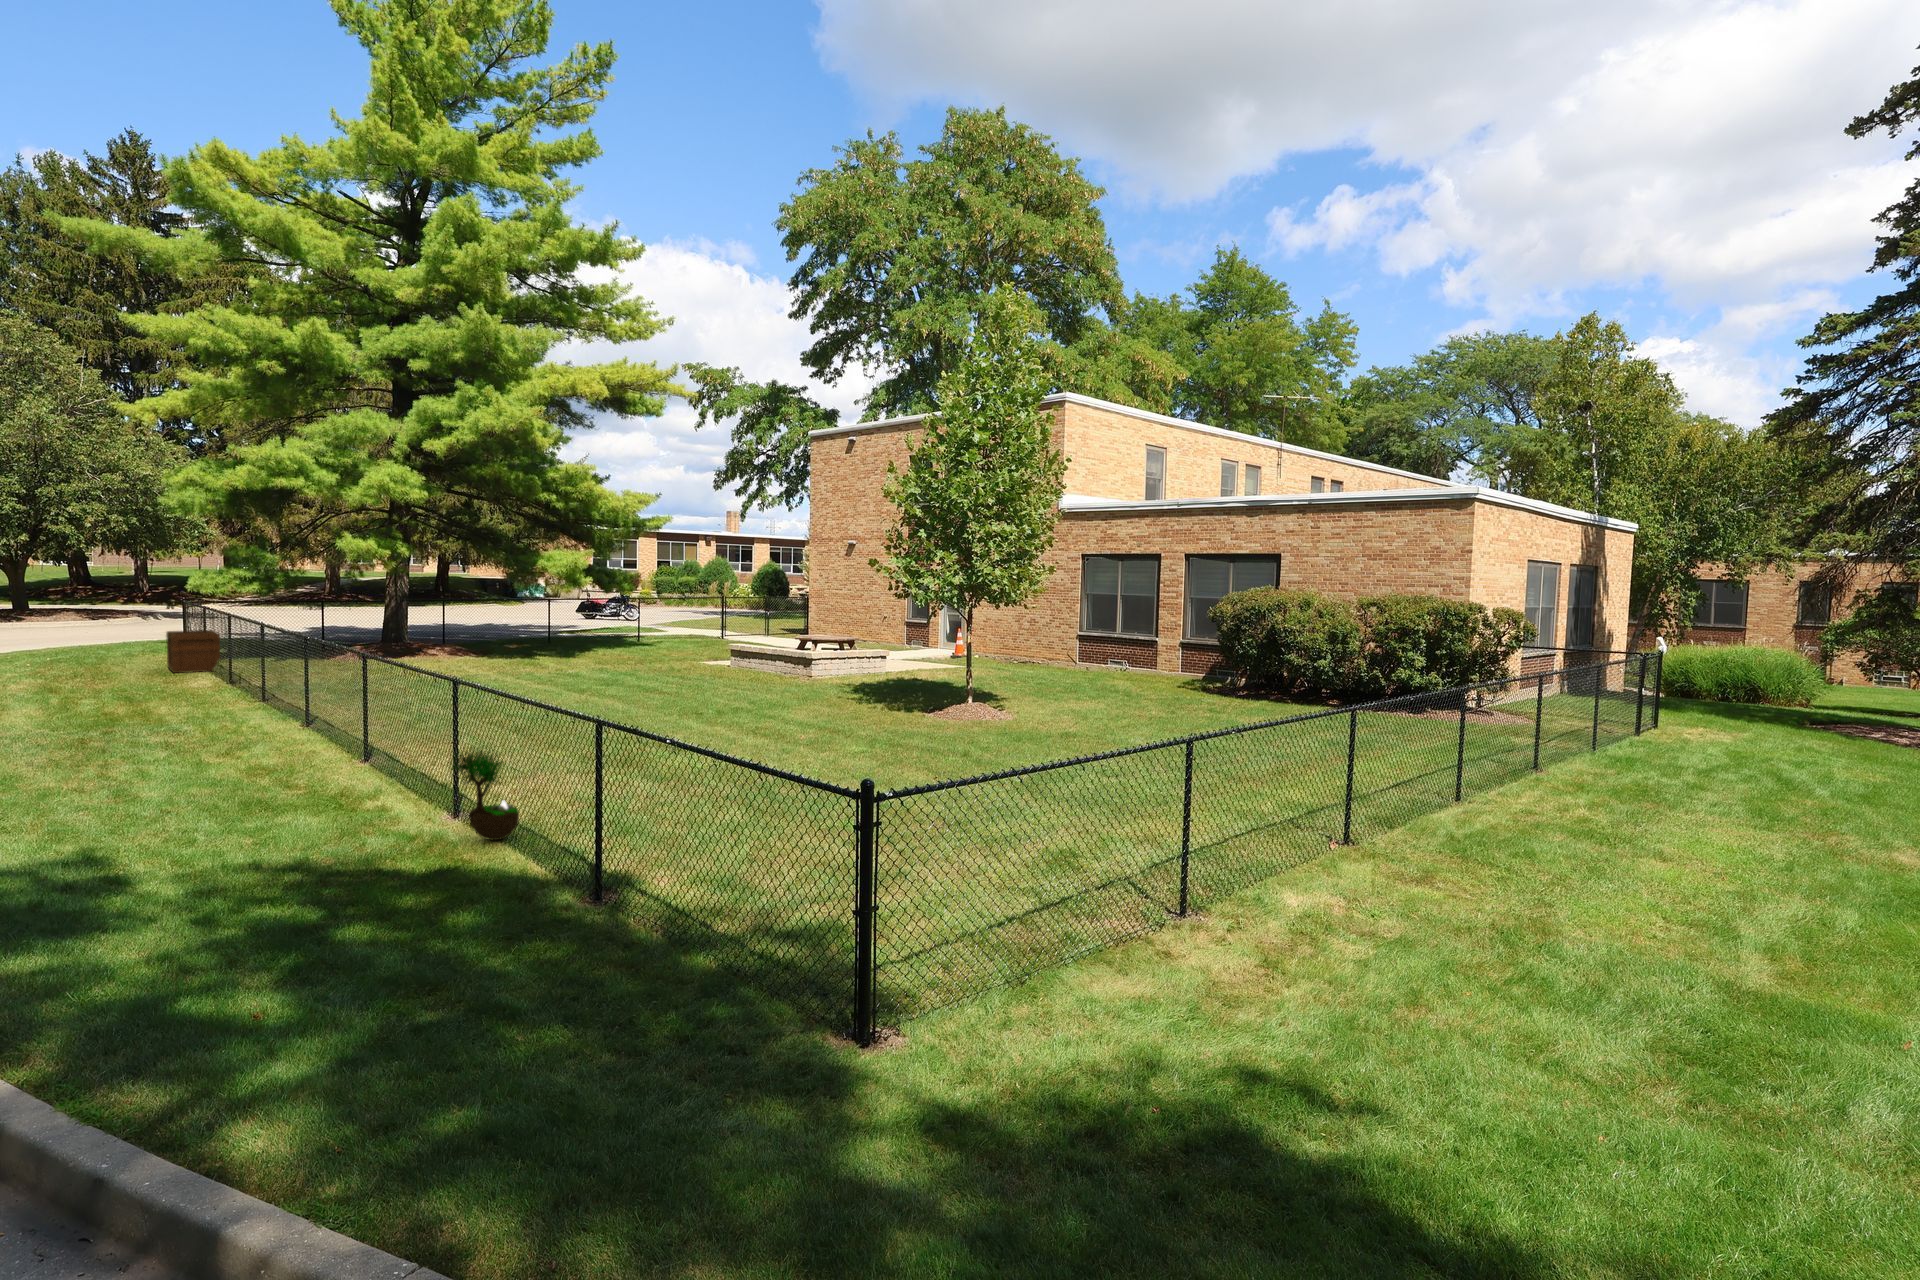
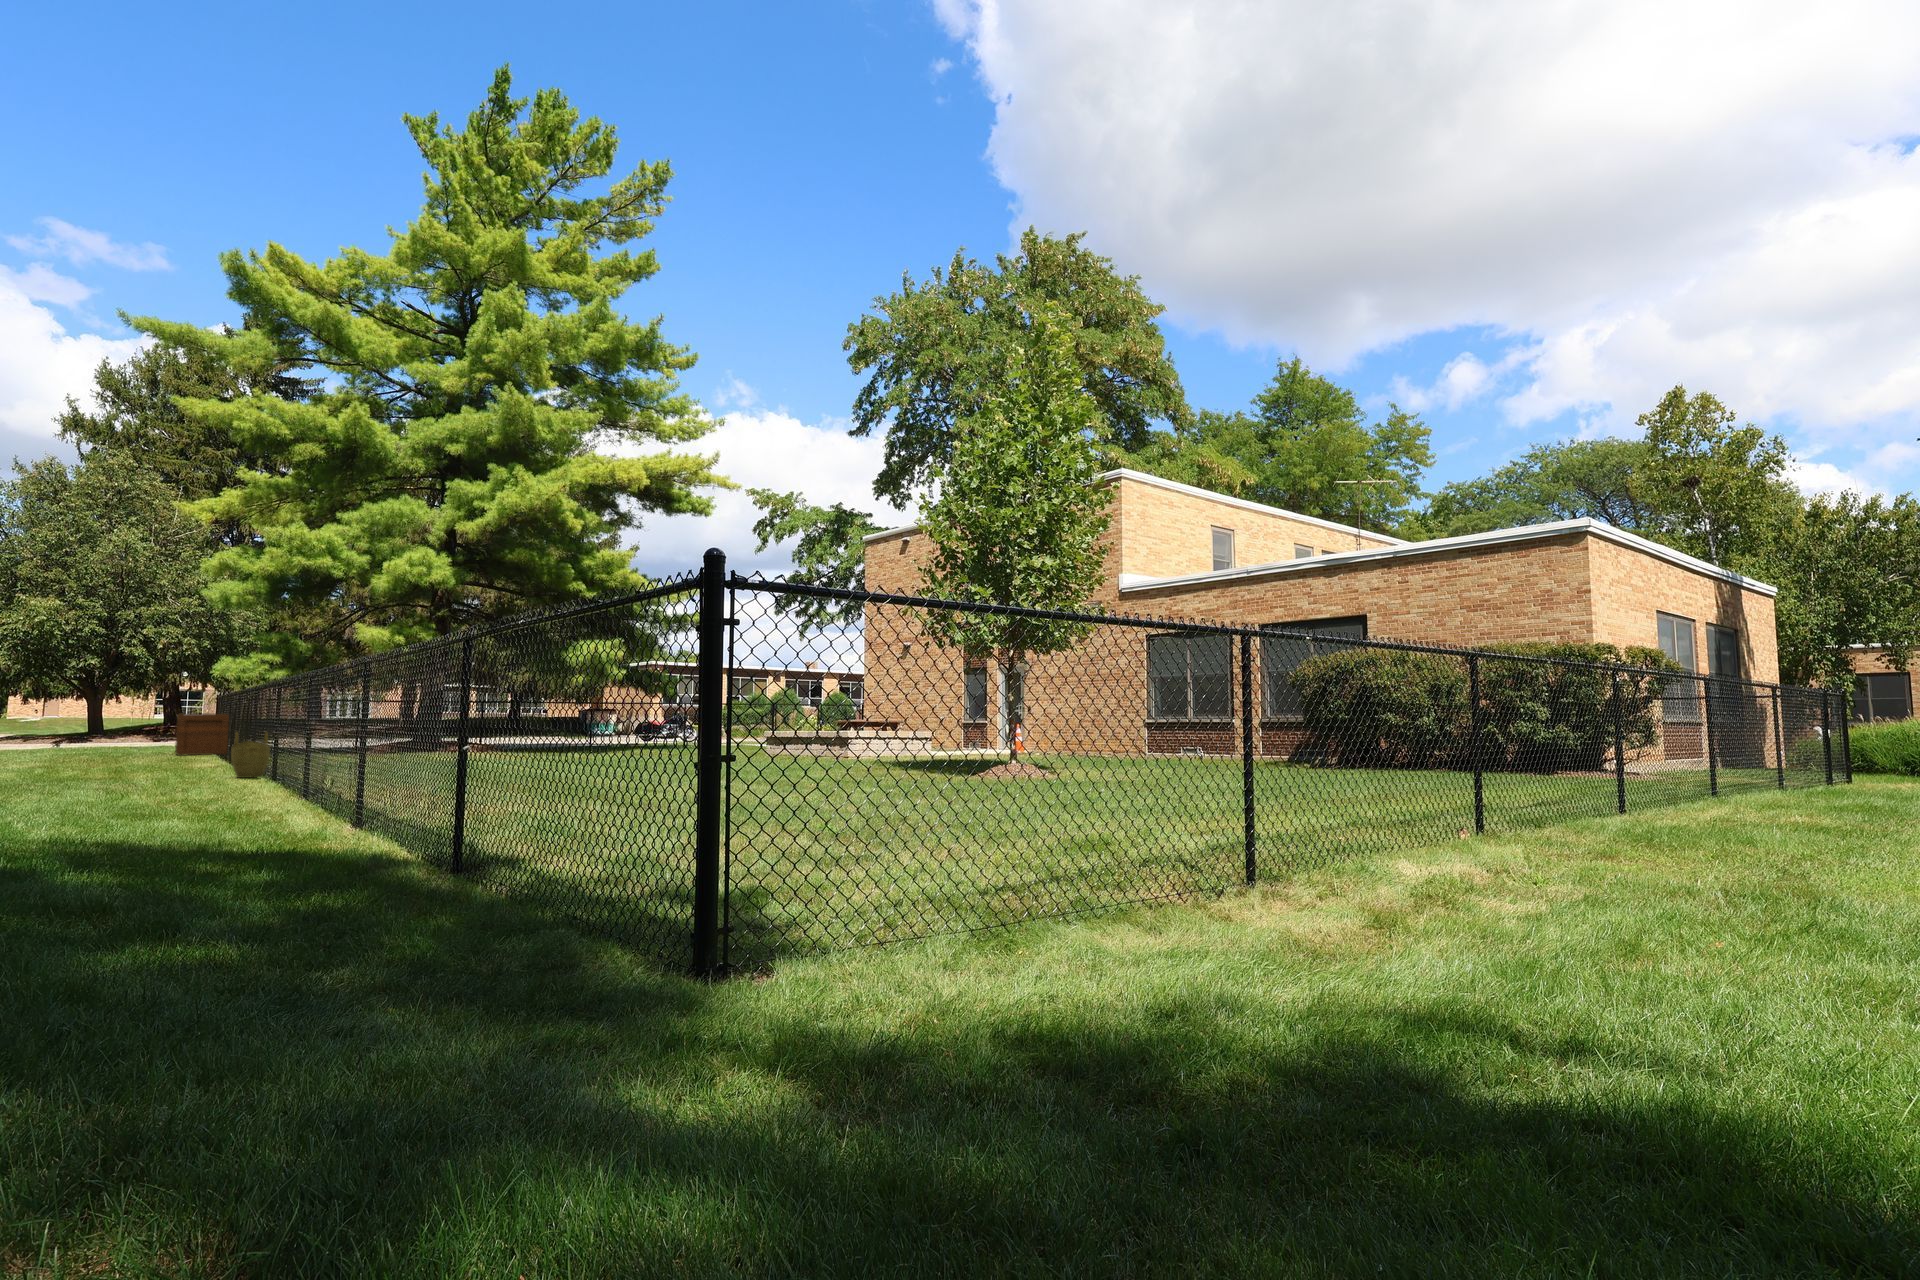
woven basket: none [265,678,300,721] -> present [231,733,270,778]
potted tree: present [450,748,519,840] -> none [328,716,415,844]

